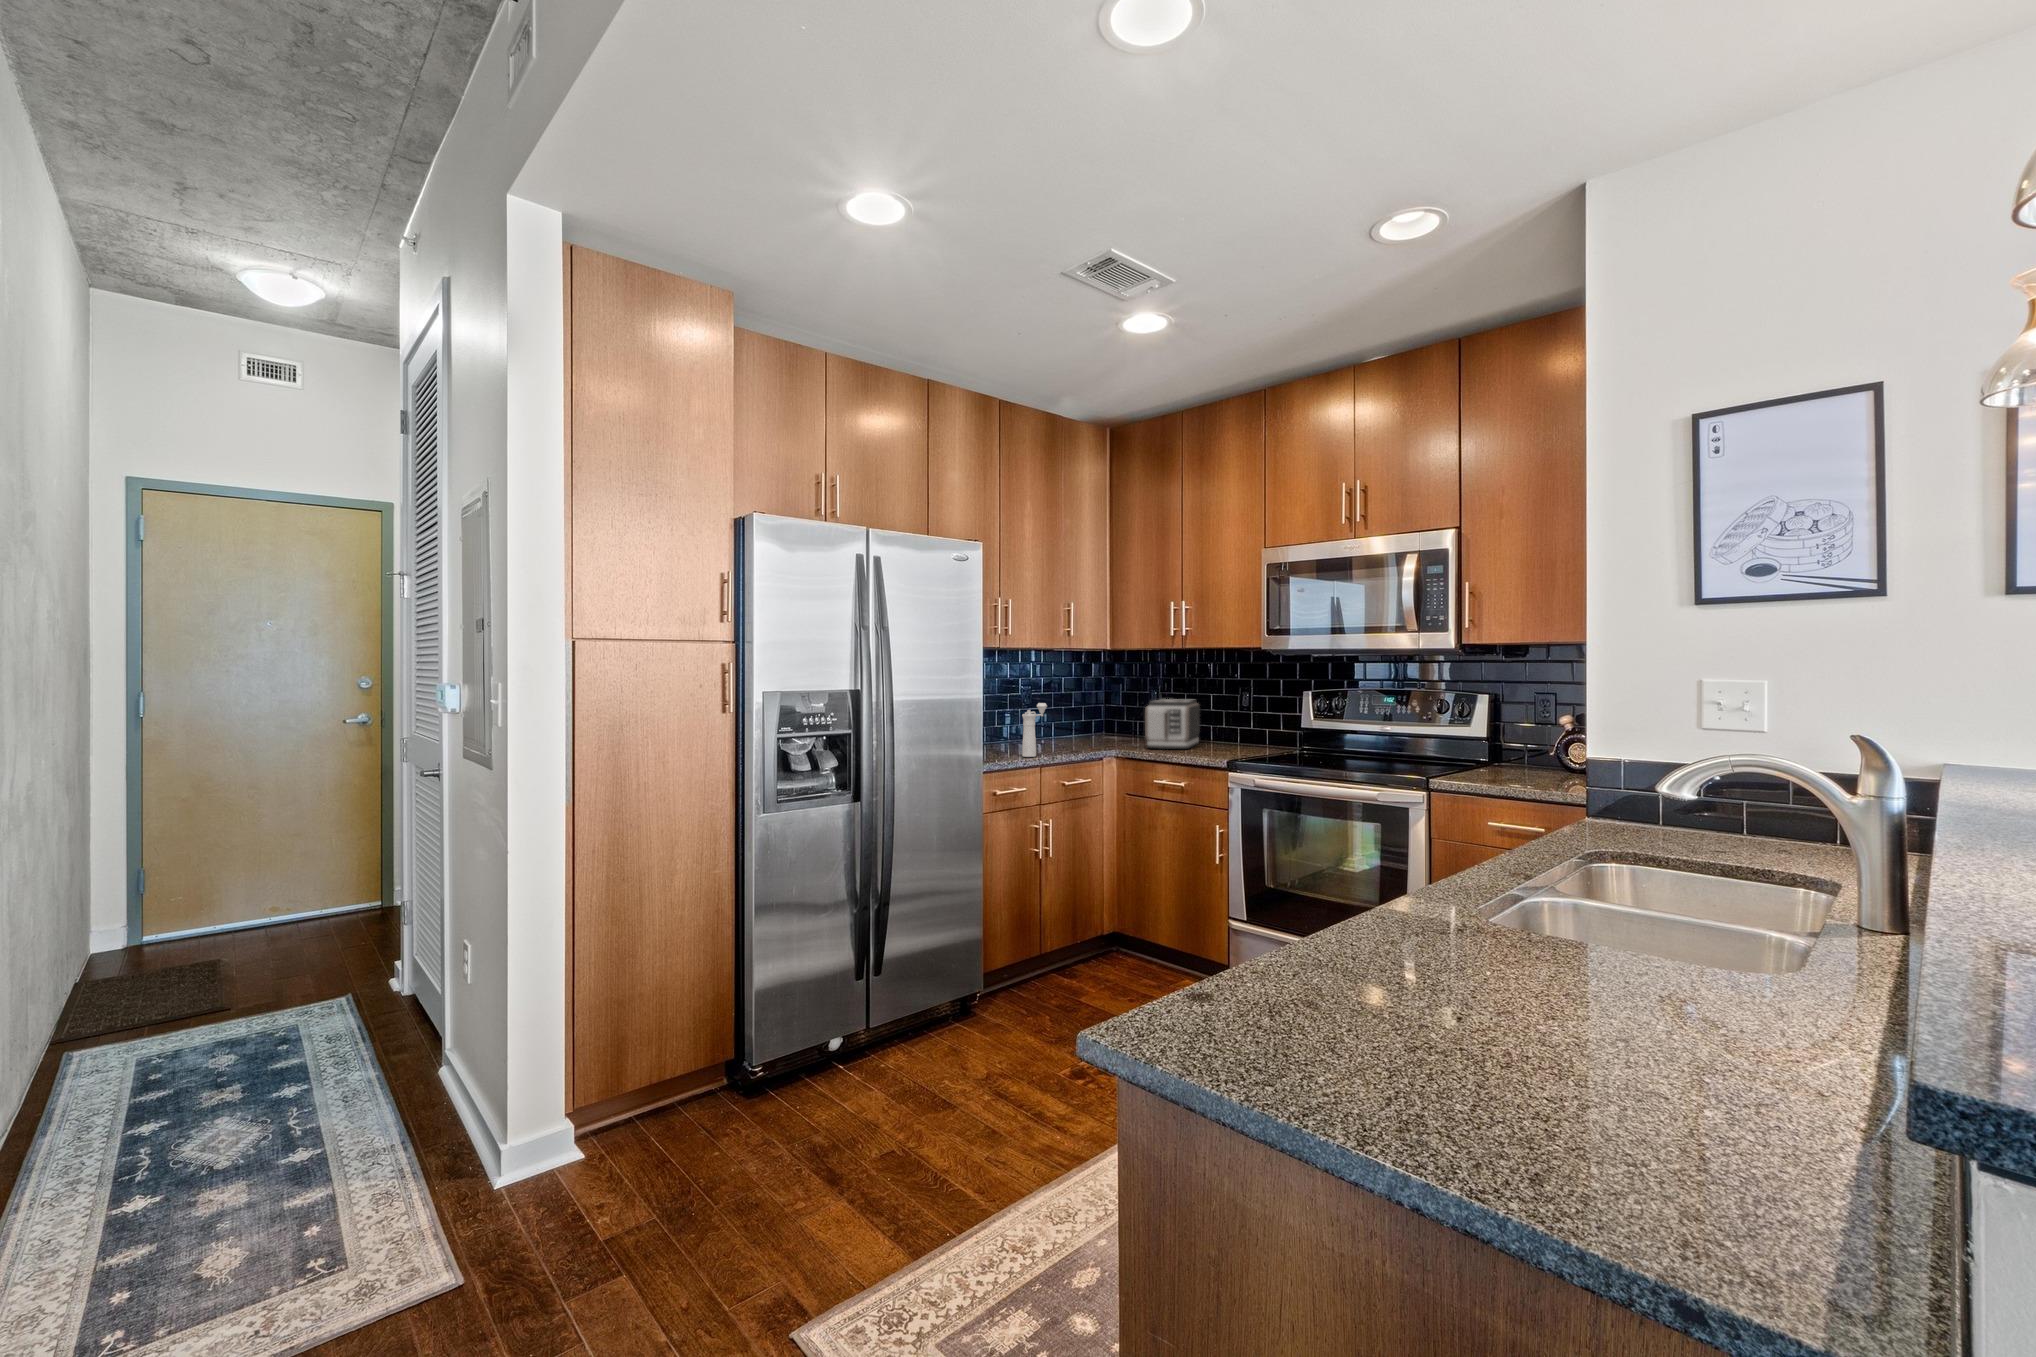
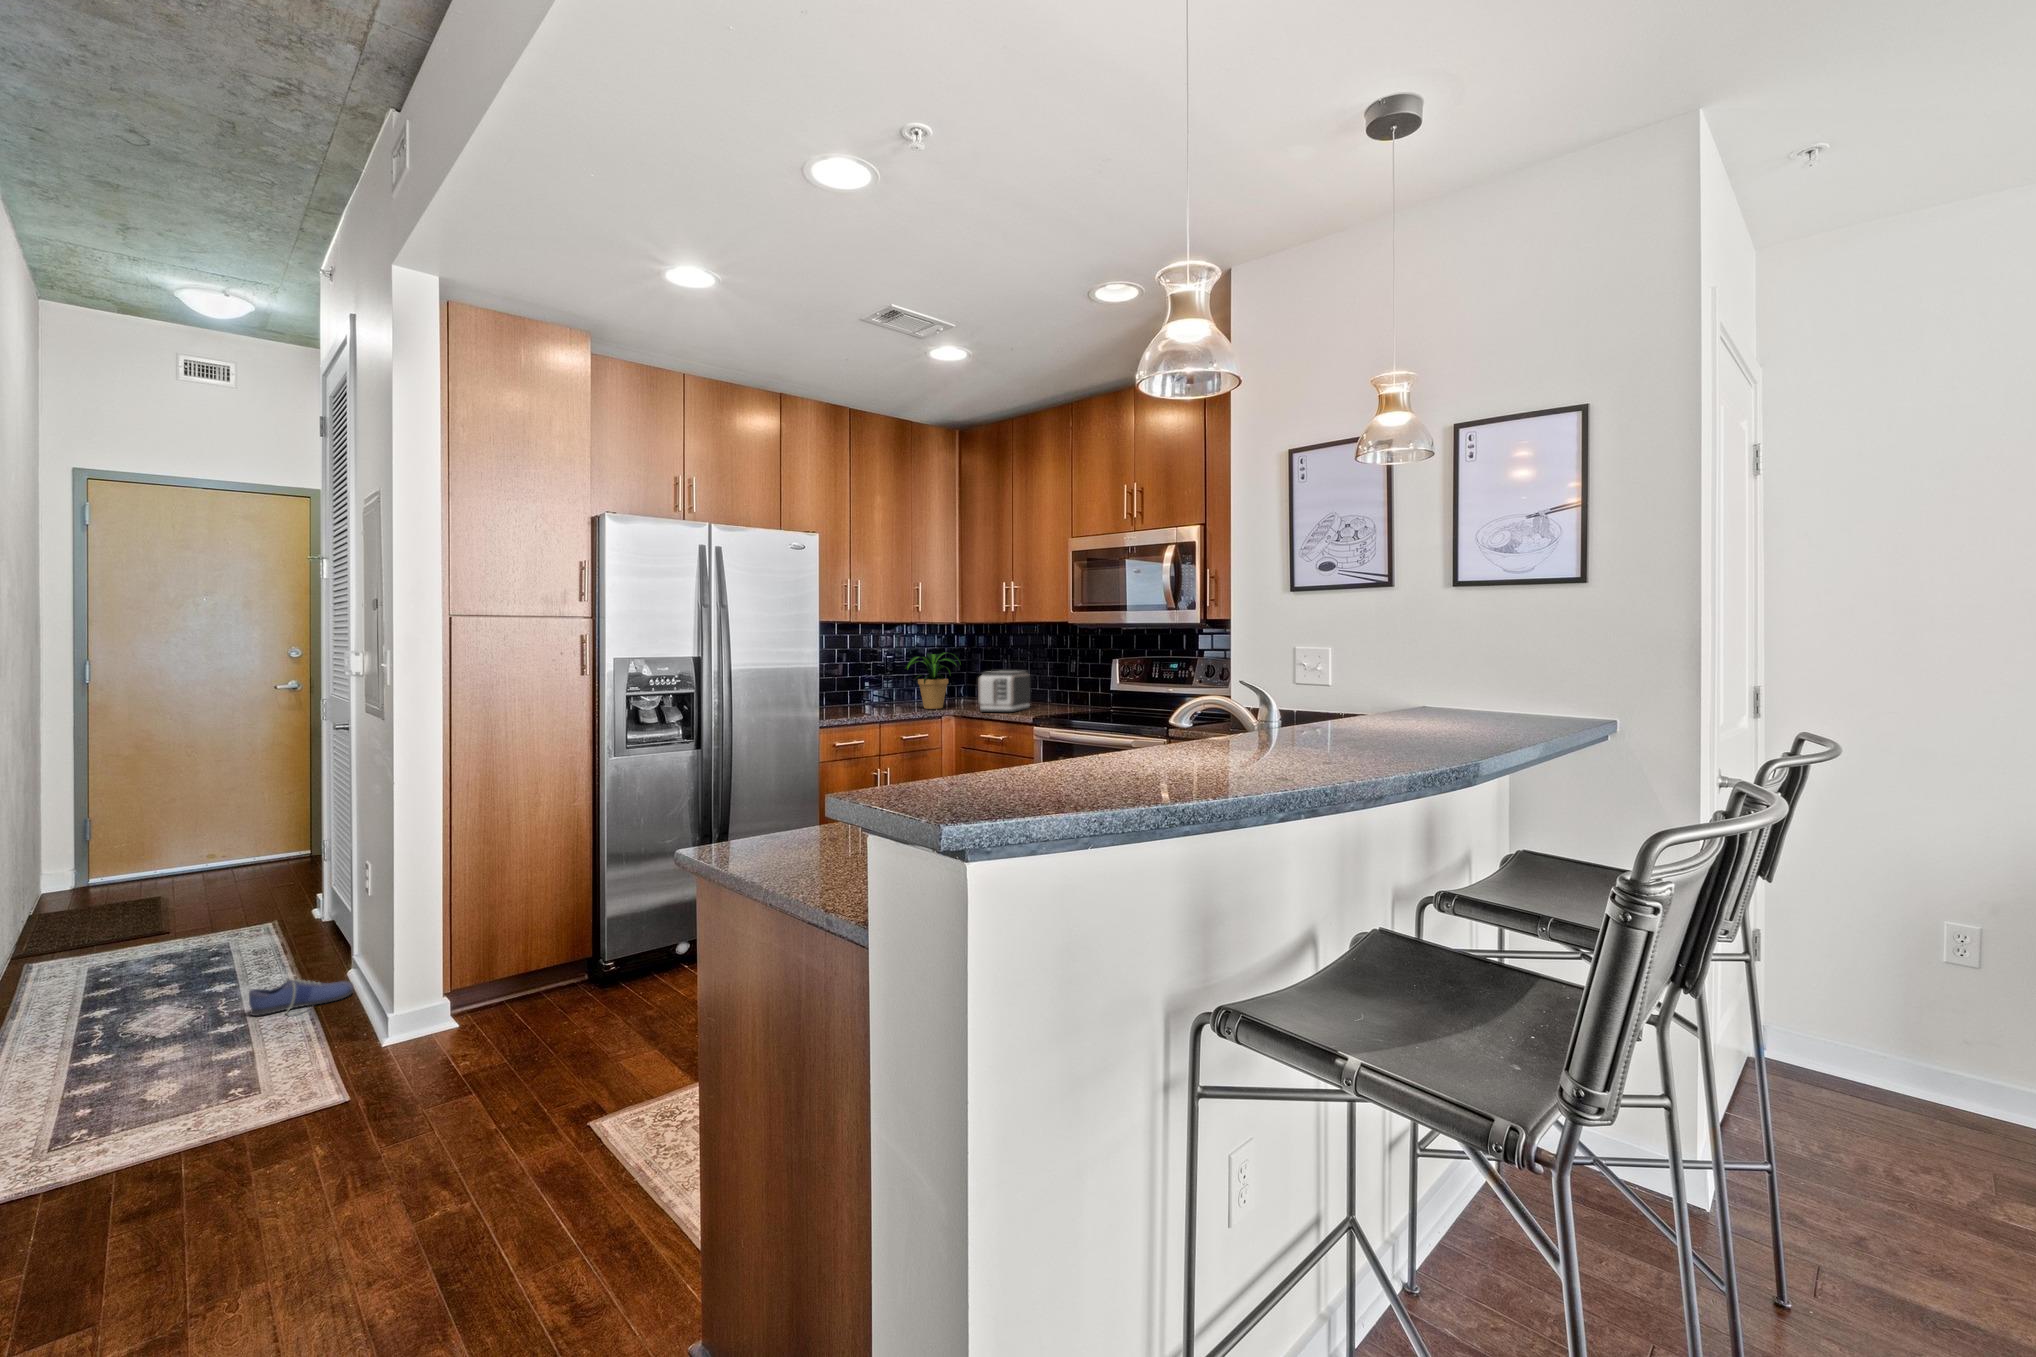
potted plant: none [1047,678,1113,743] -> present [905,652,961,709]
pepper mill: present [1022,703,1047,757] -> none [868,673,893,718]
shoe: none [325,1087,448,1137] -> present [249,979,354,1016]

